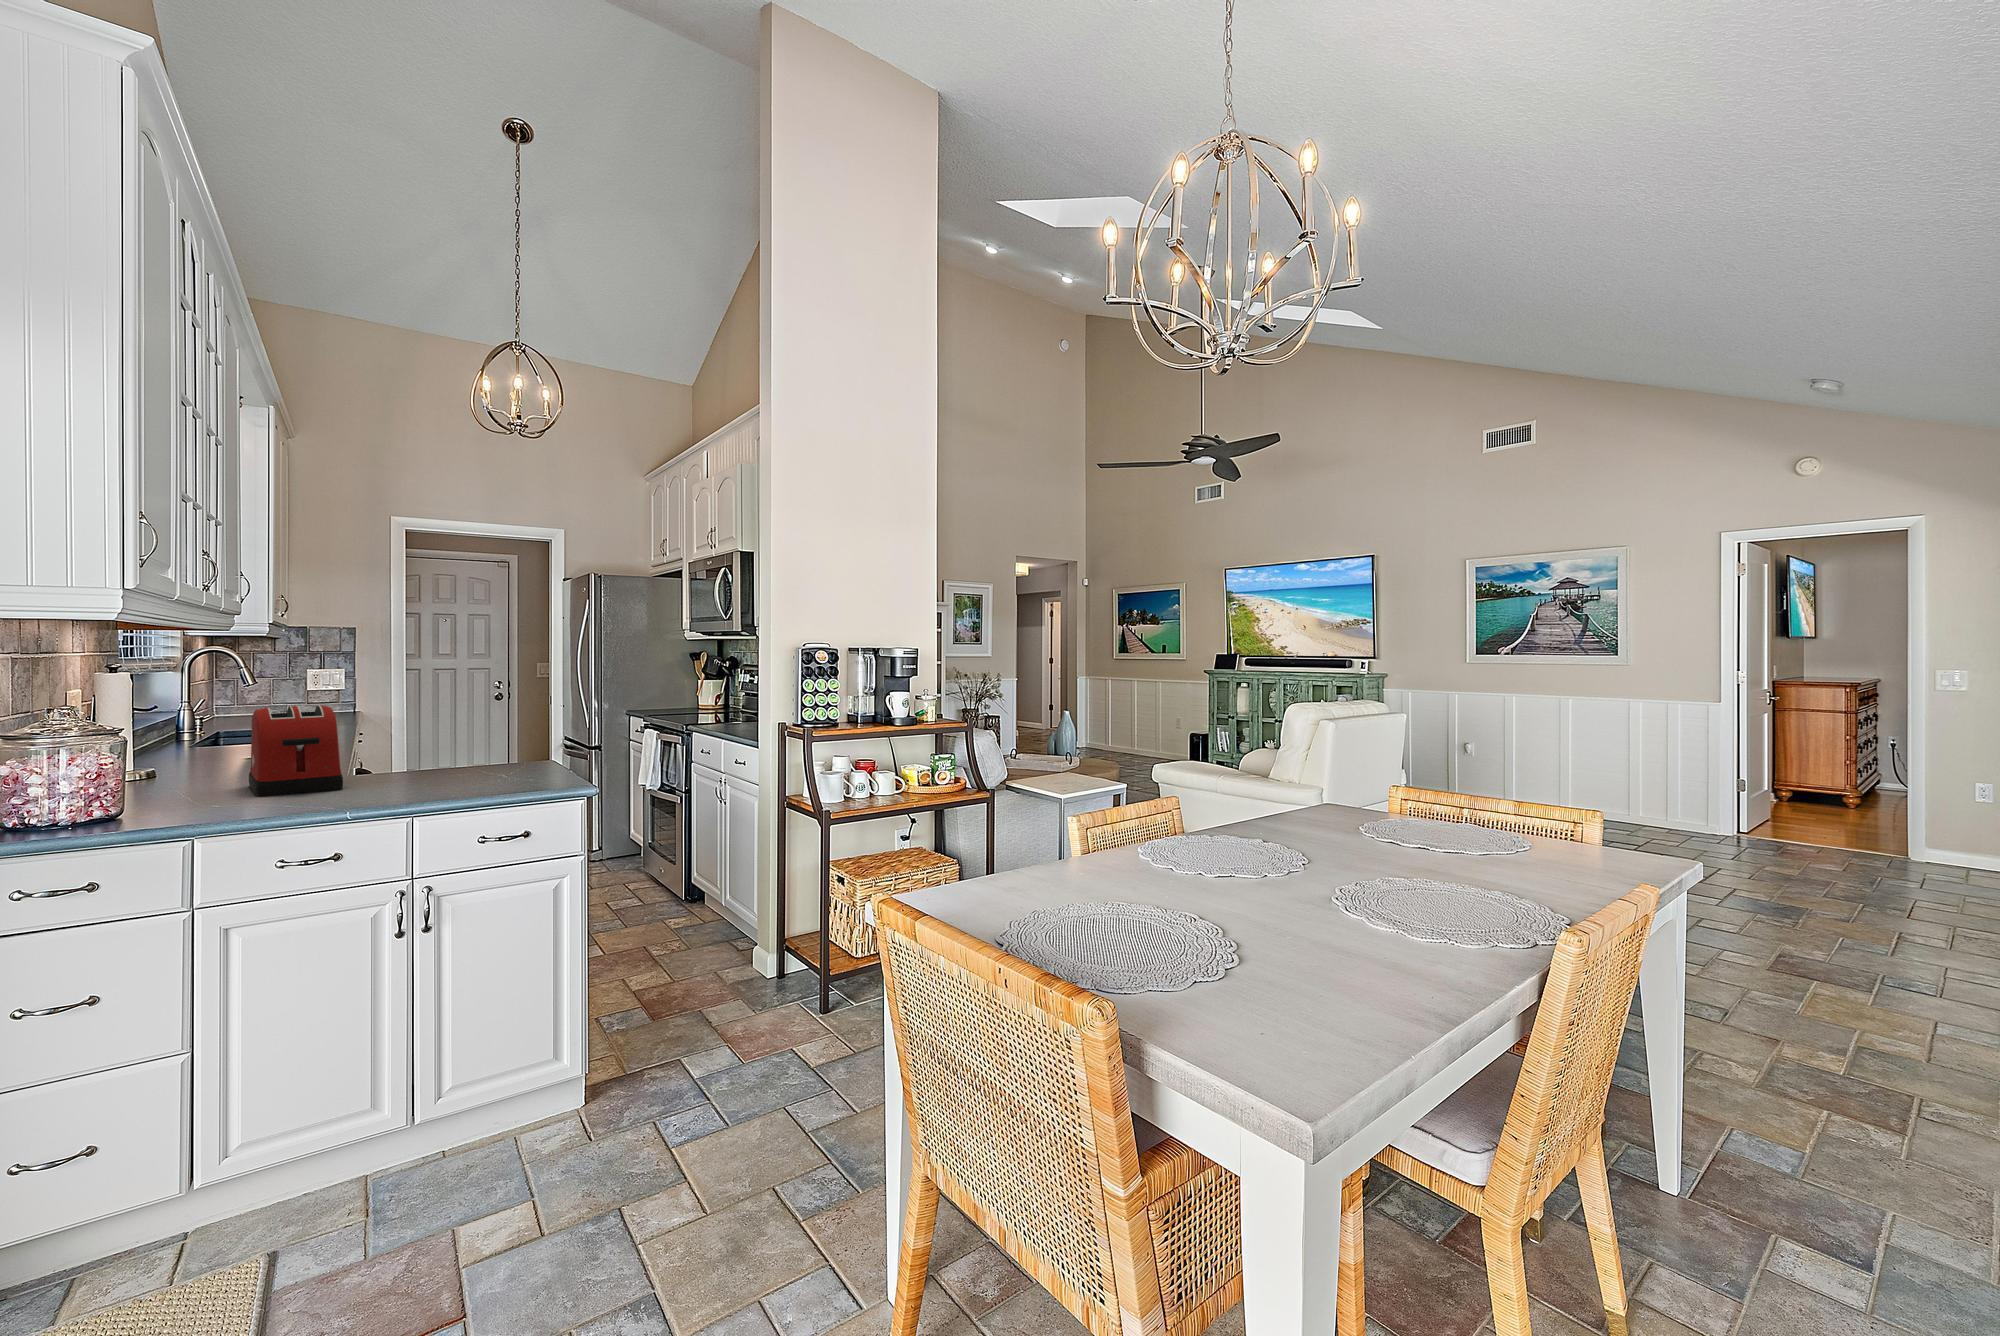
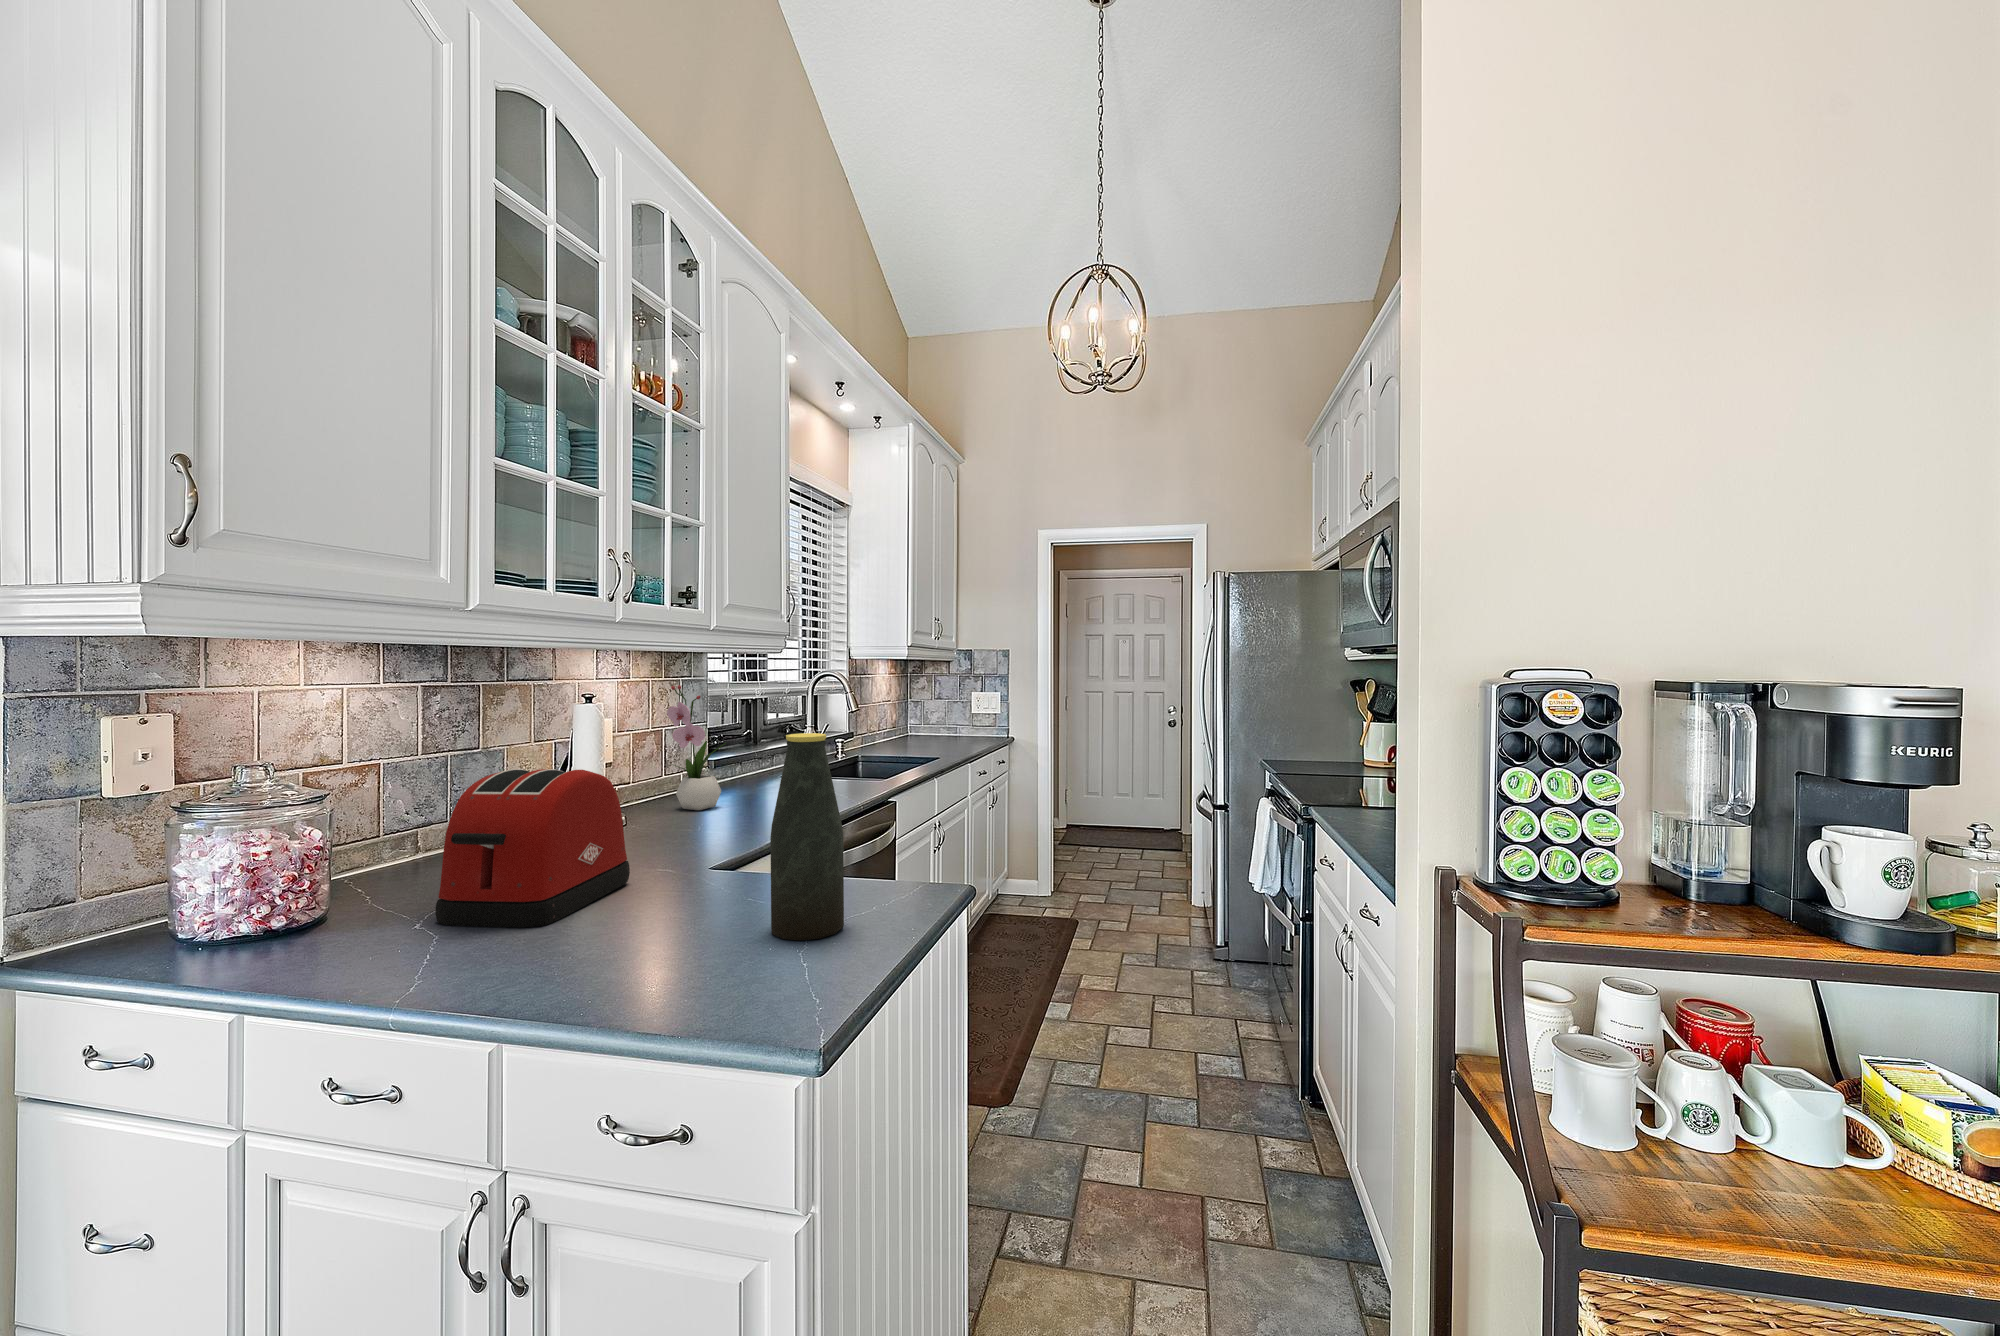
flower arrangement: none [188,658,239,762] -> present [667,685,726,810]
bottle: none [483,676,525,777] -> present [770,733,844,941]

